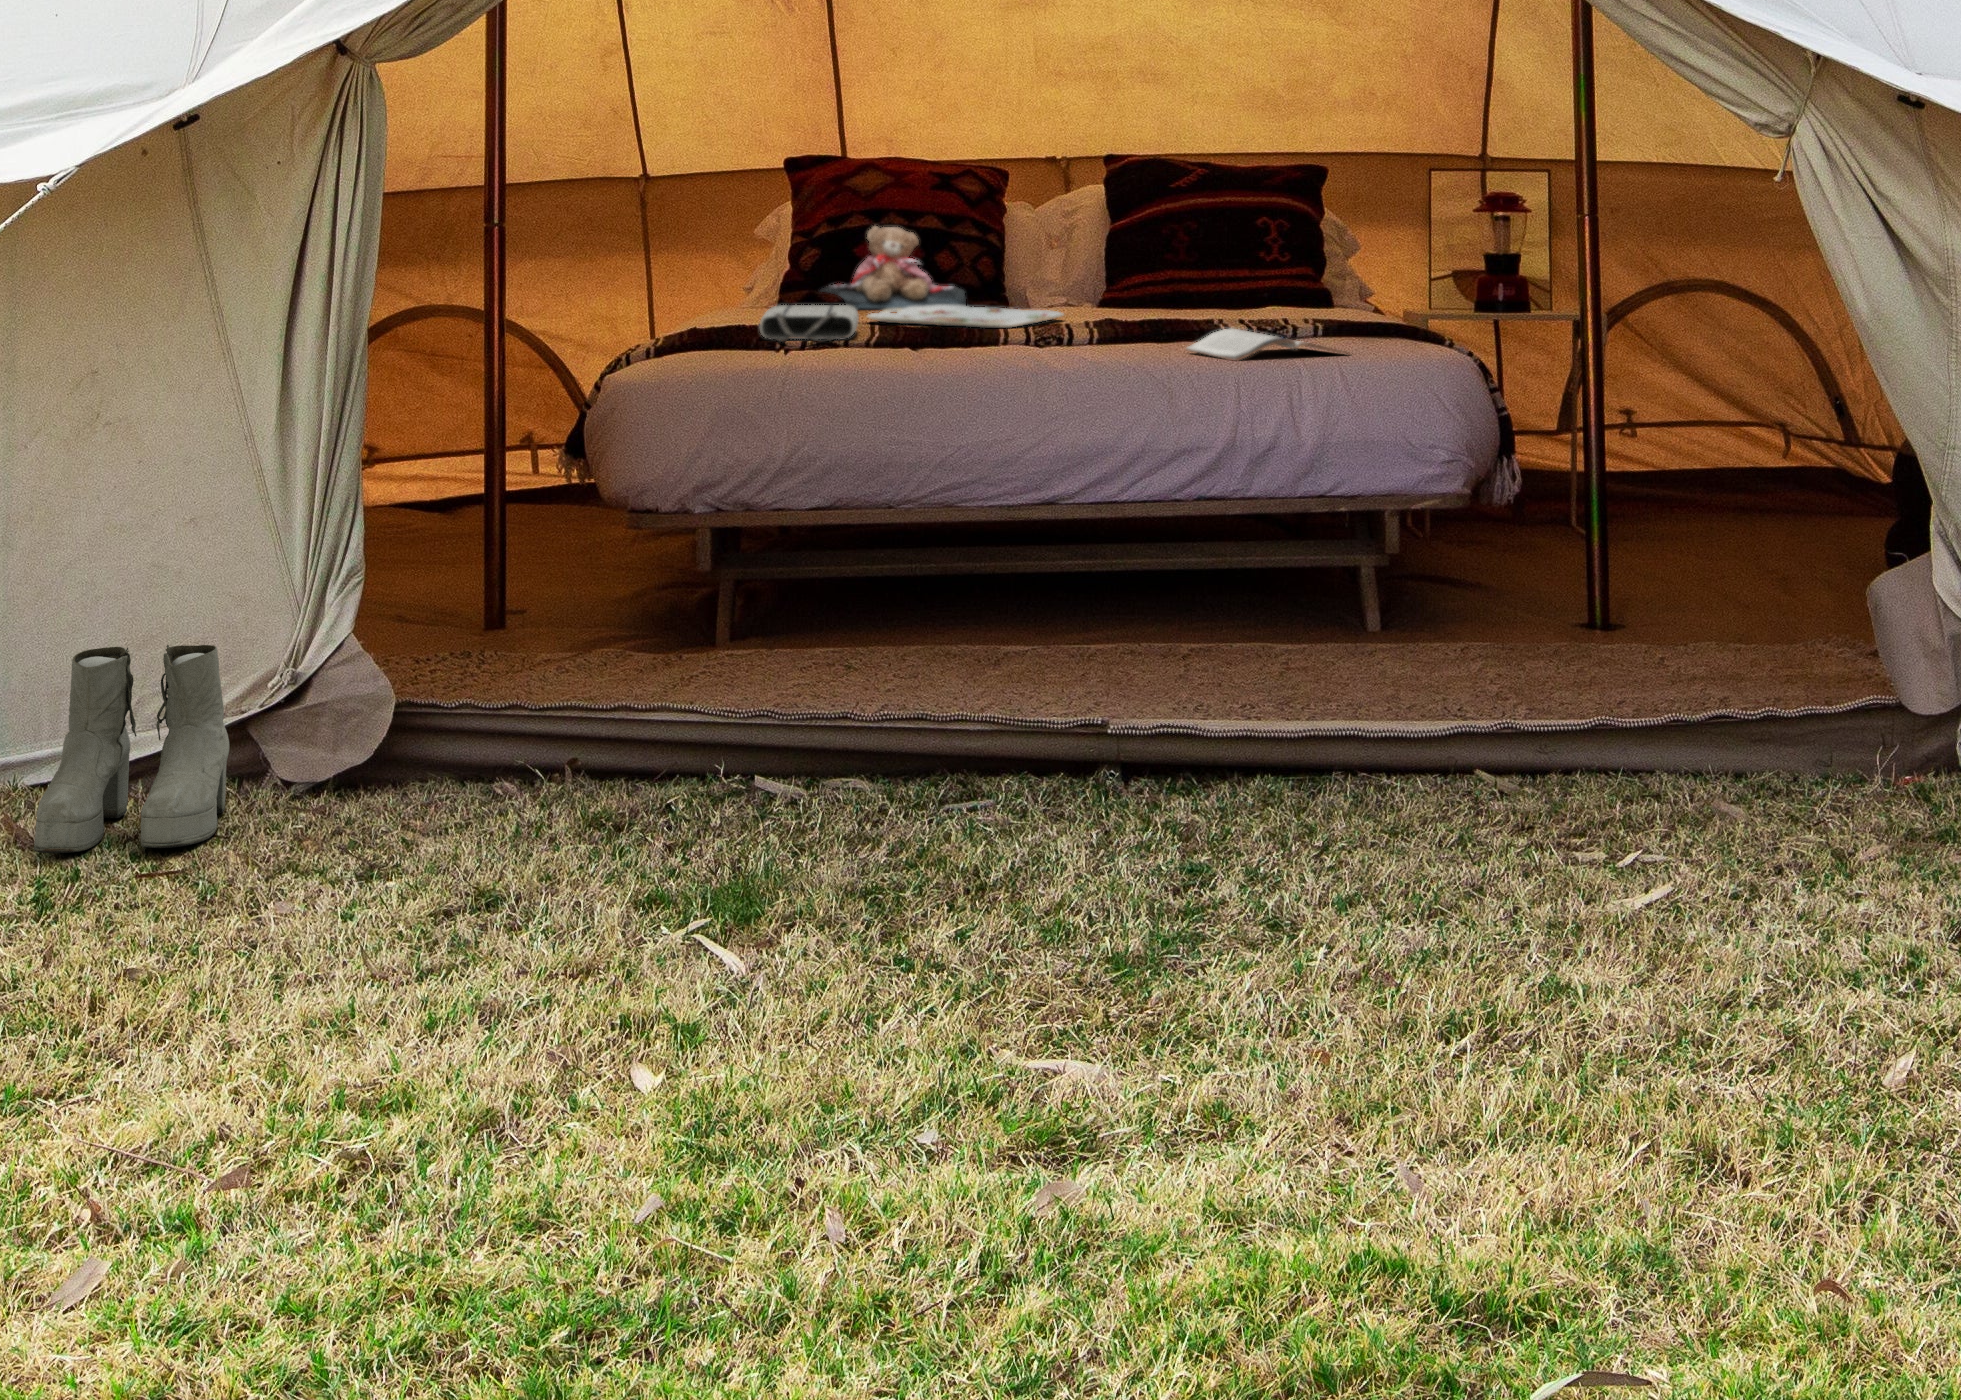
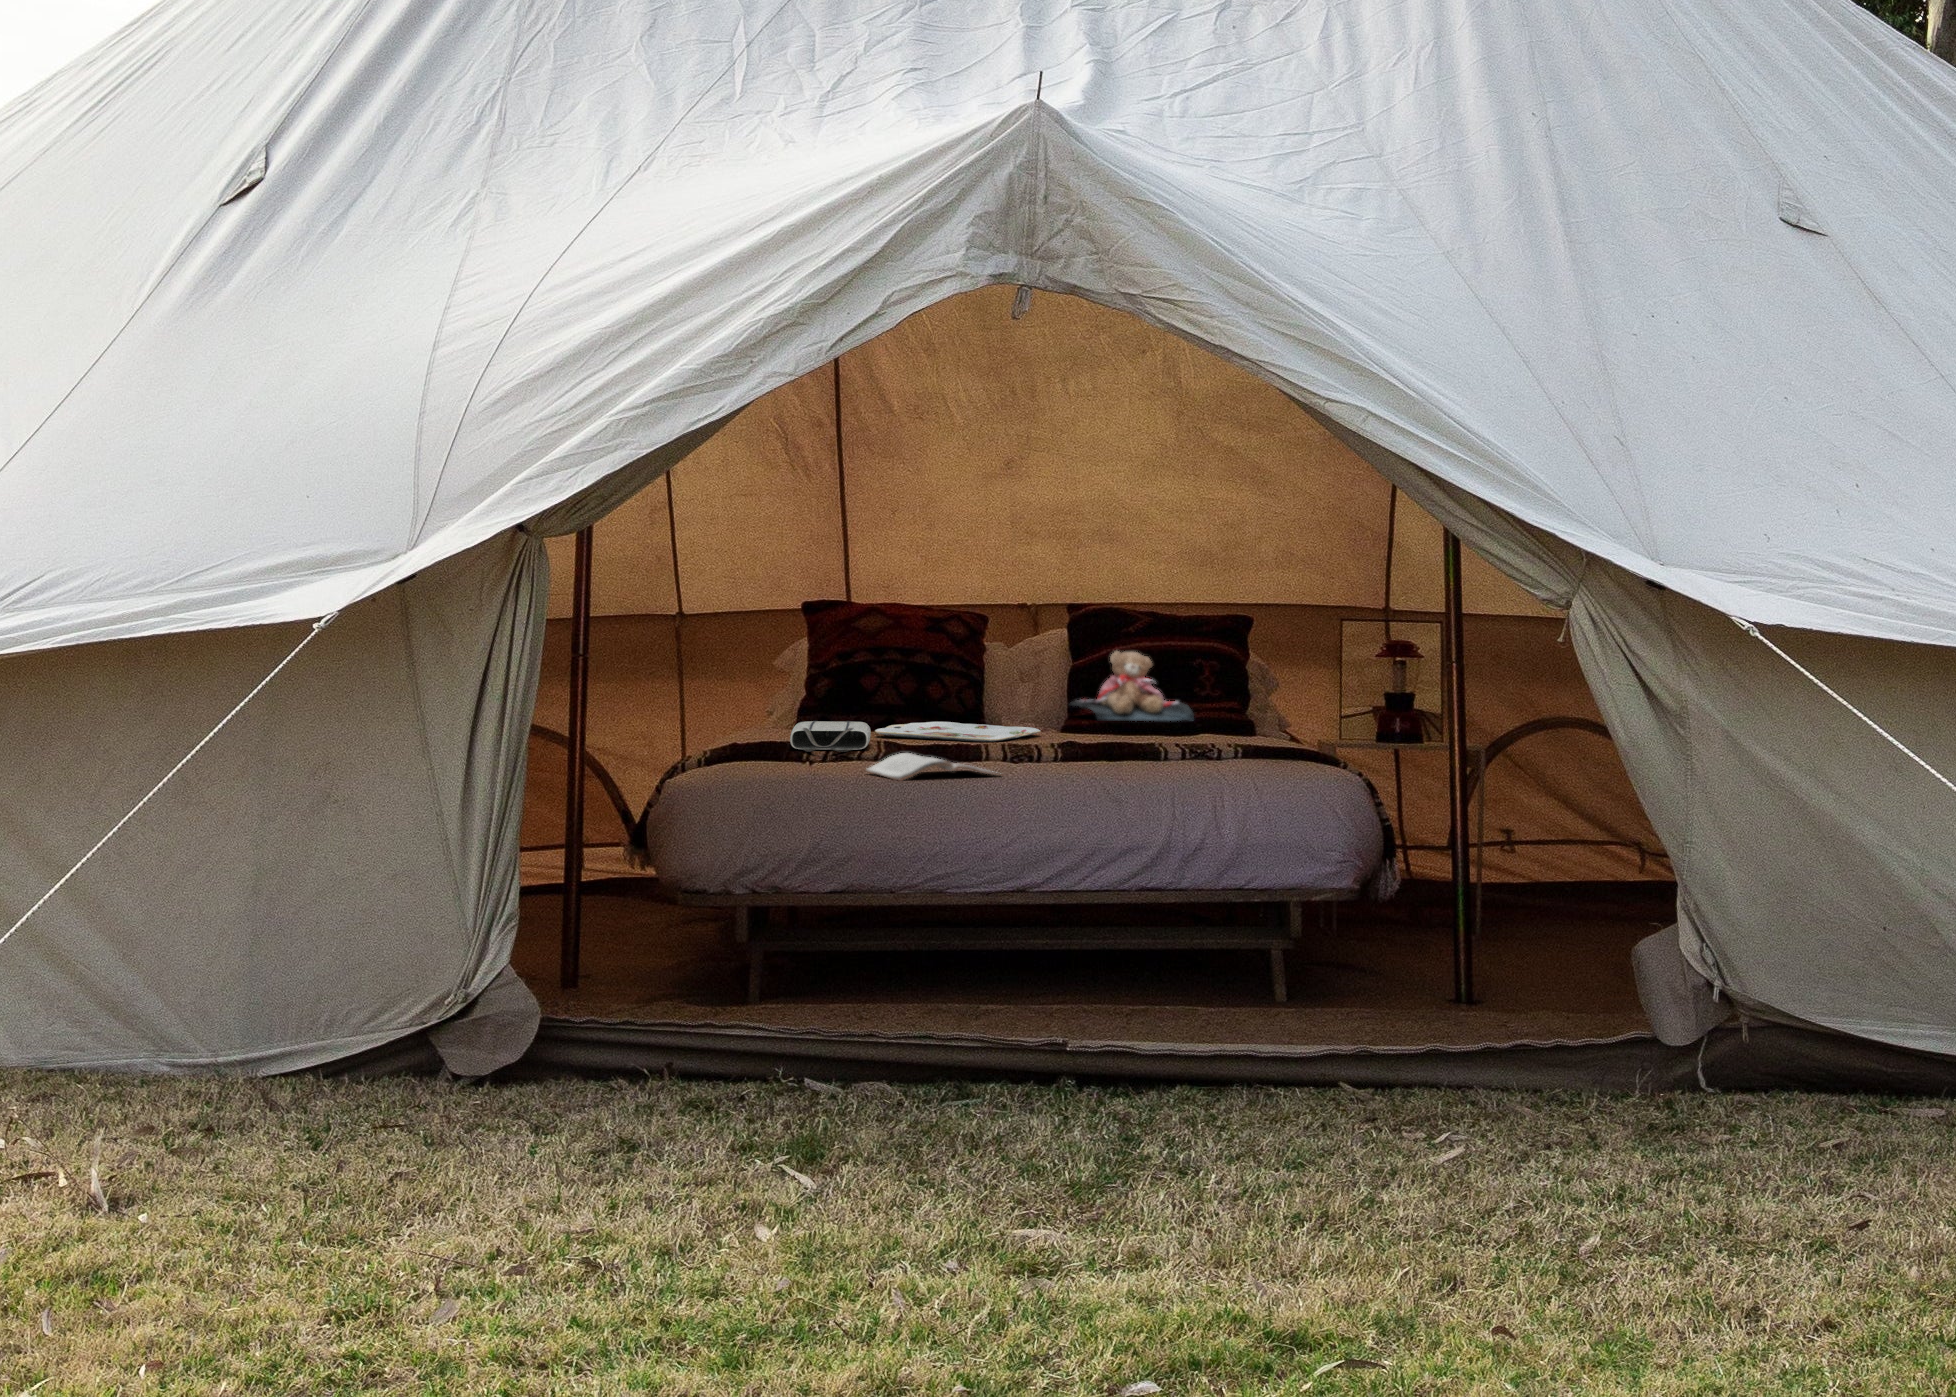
teddy bear: present [820,226,966,310] -> present [1070,651,1194,721]
magazine: present [1187,329,1352,361] -> present [867,753,1002,781]
boots: present [34,645,229,853] -> none [294,972,425,1119]

